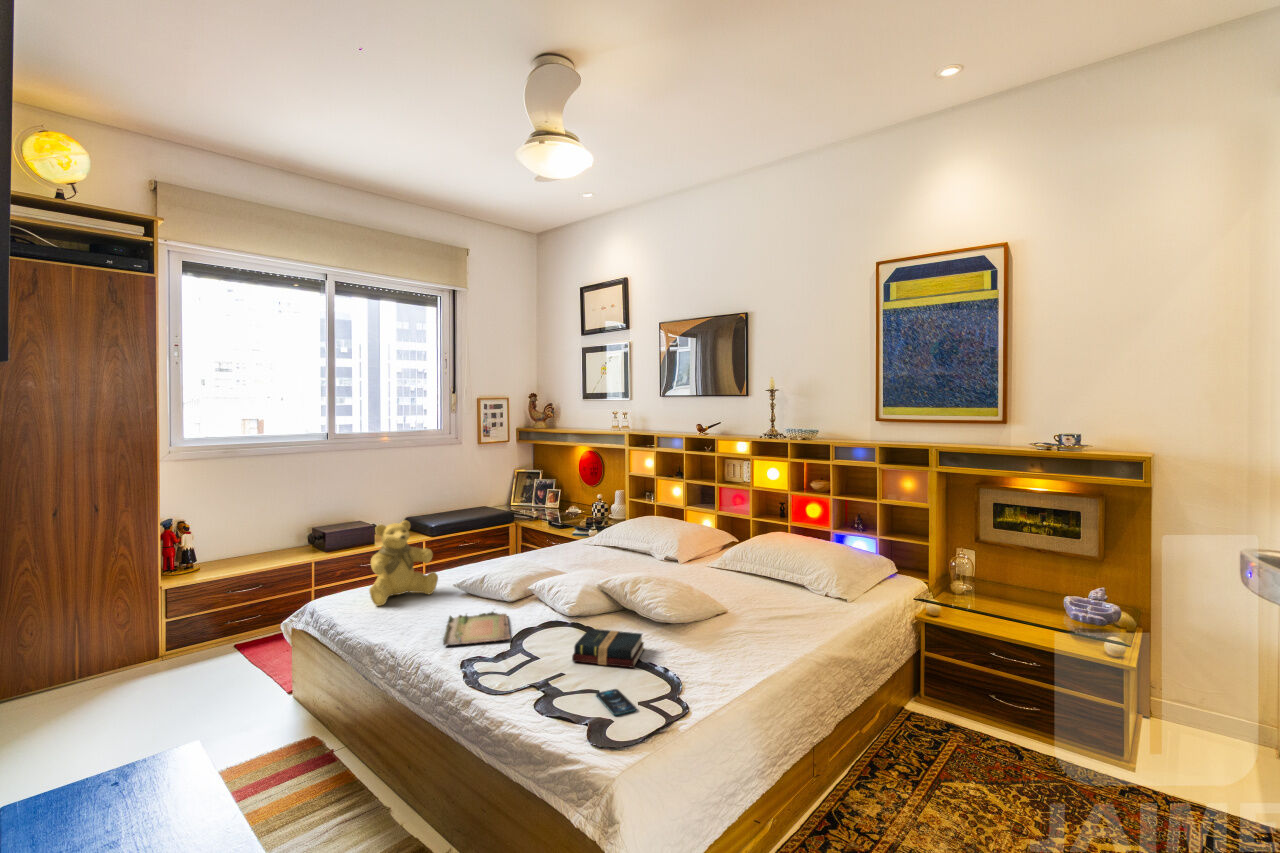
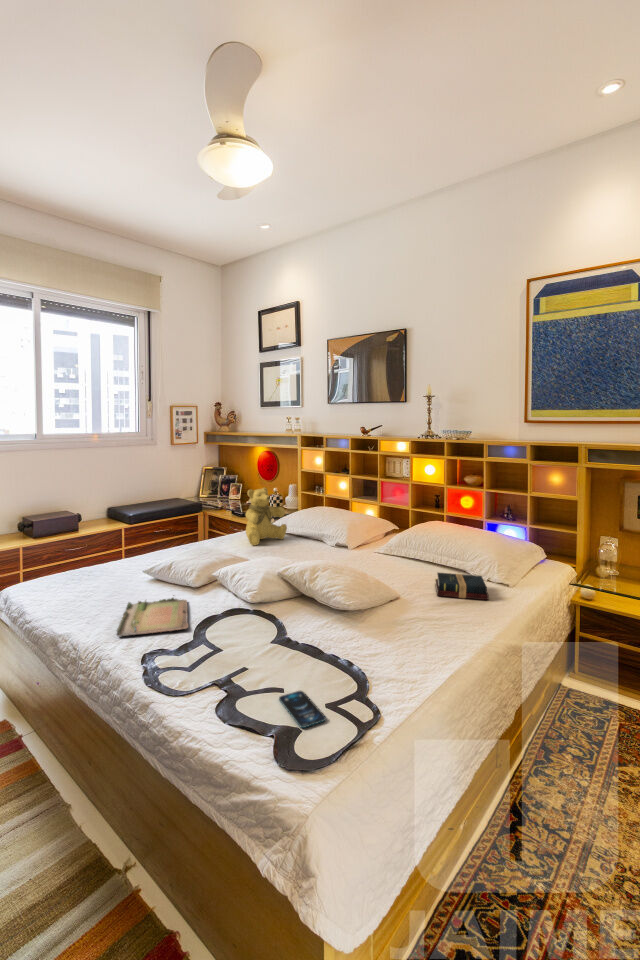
teddy bear: present [369,521,438,606] -> present [246,488,287,545]
hardback book: present [572,629,644,668] -> present [435,573,489,600]

